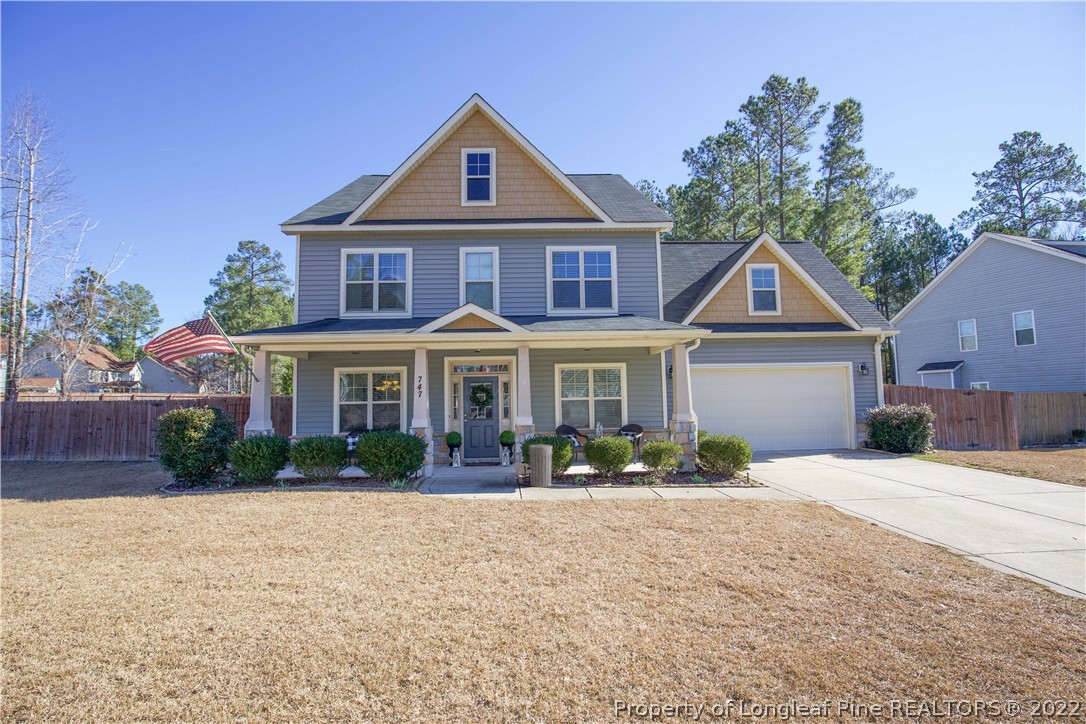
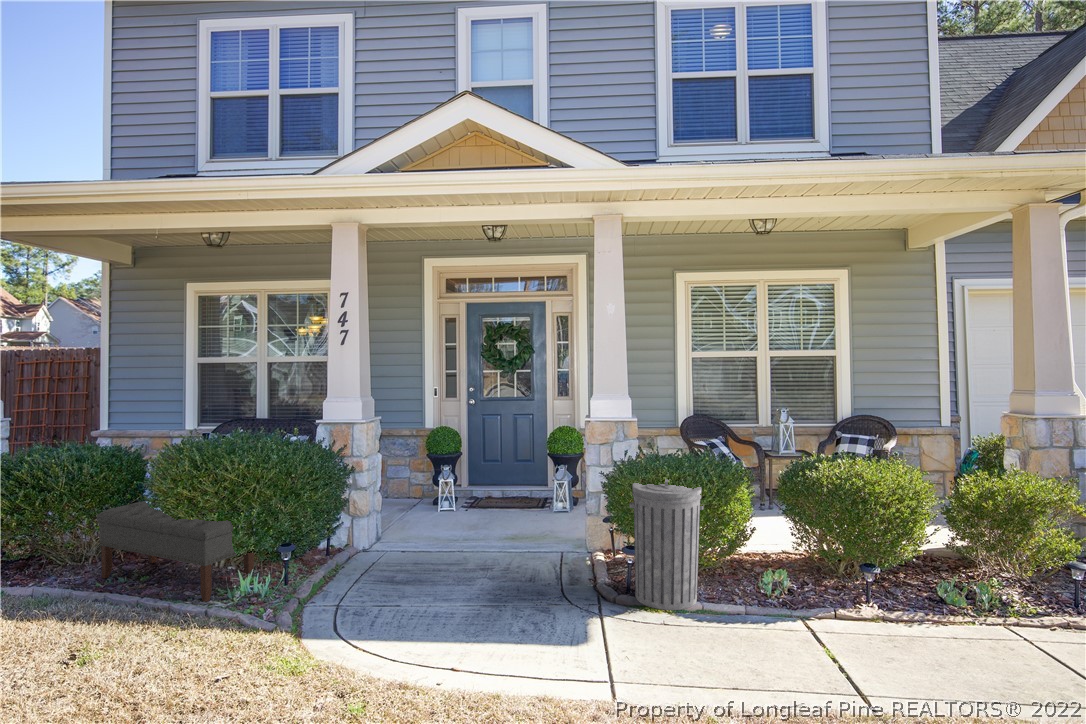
bench: none [333,458,395,490] -> present [97,501,254,602]

